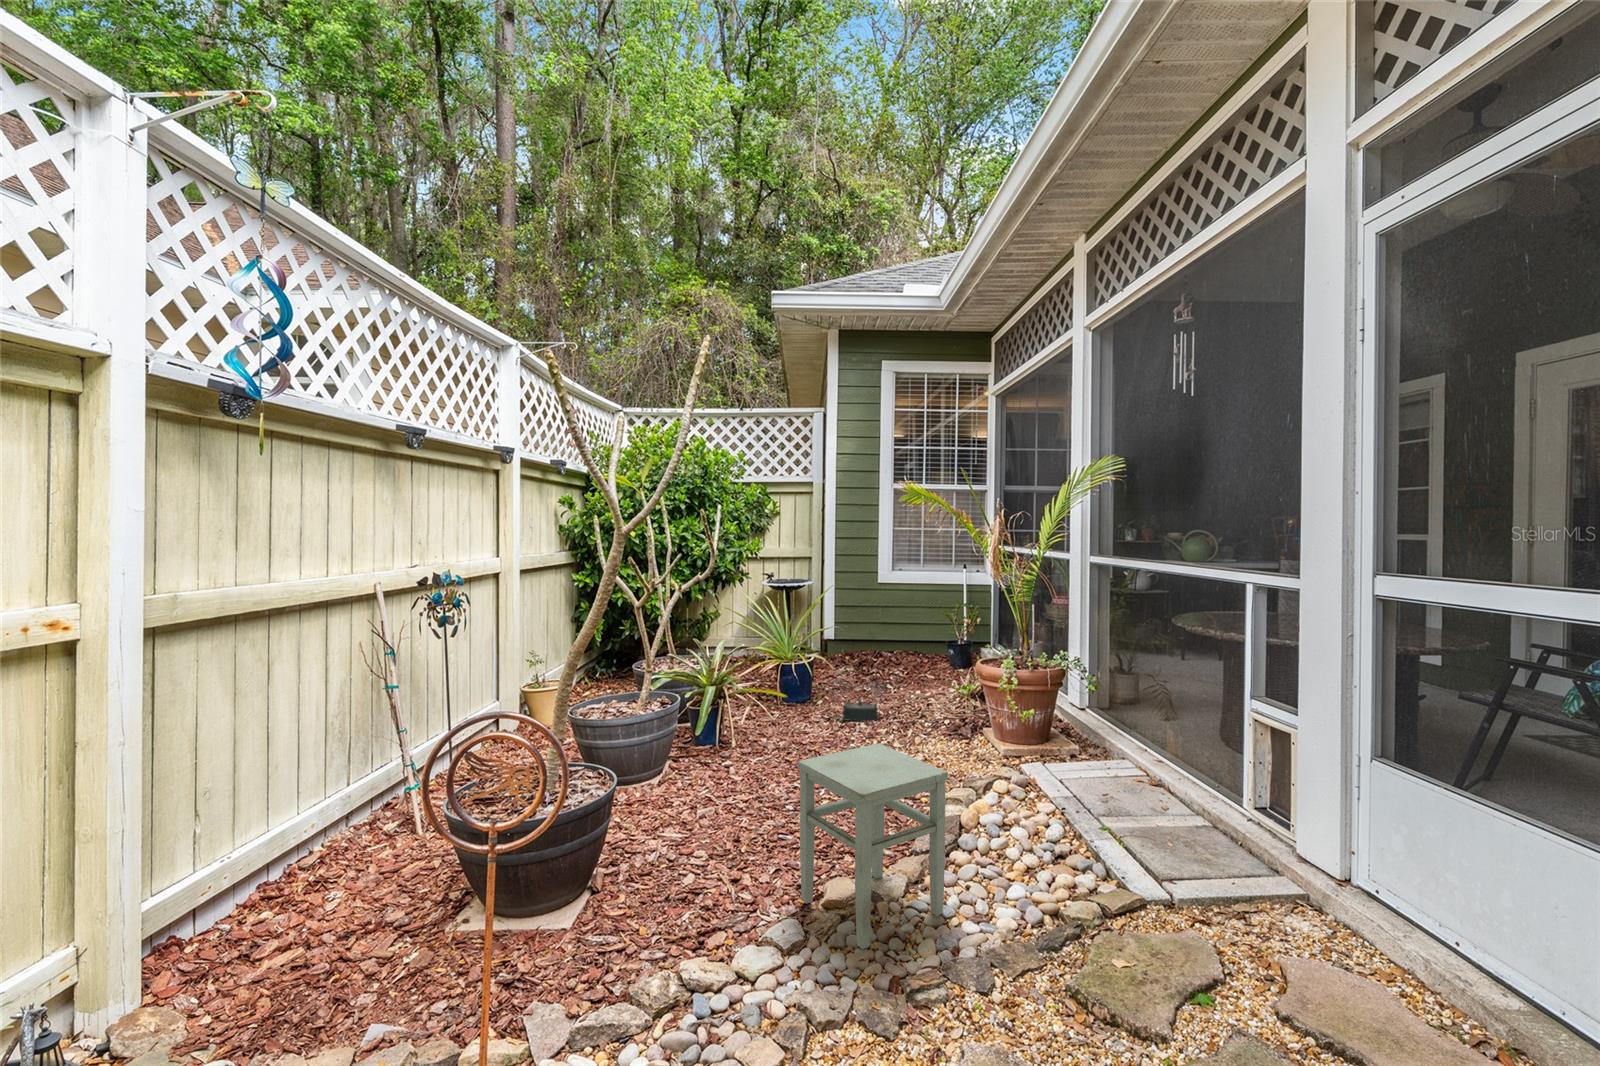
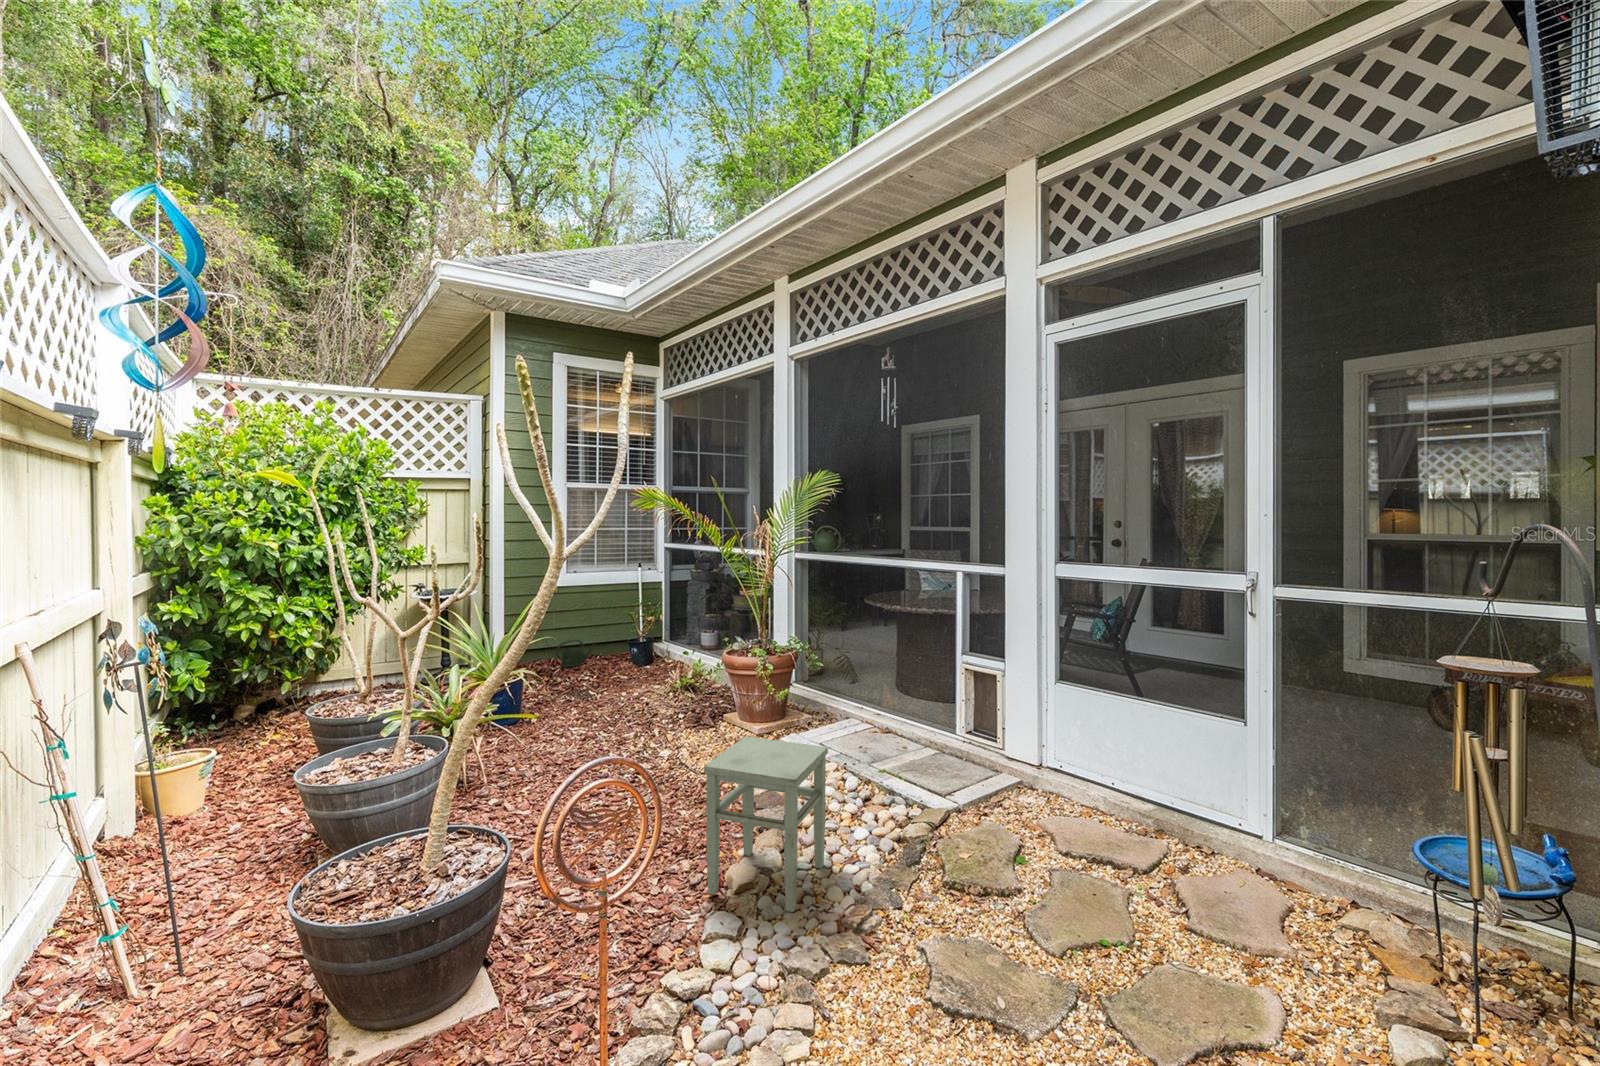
watering can: none [873,639,915,666] -> present [556,640,595,668]
decorative plant: present [829,669,887,722] -> none [561,676,622,728]

